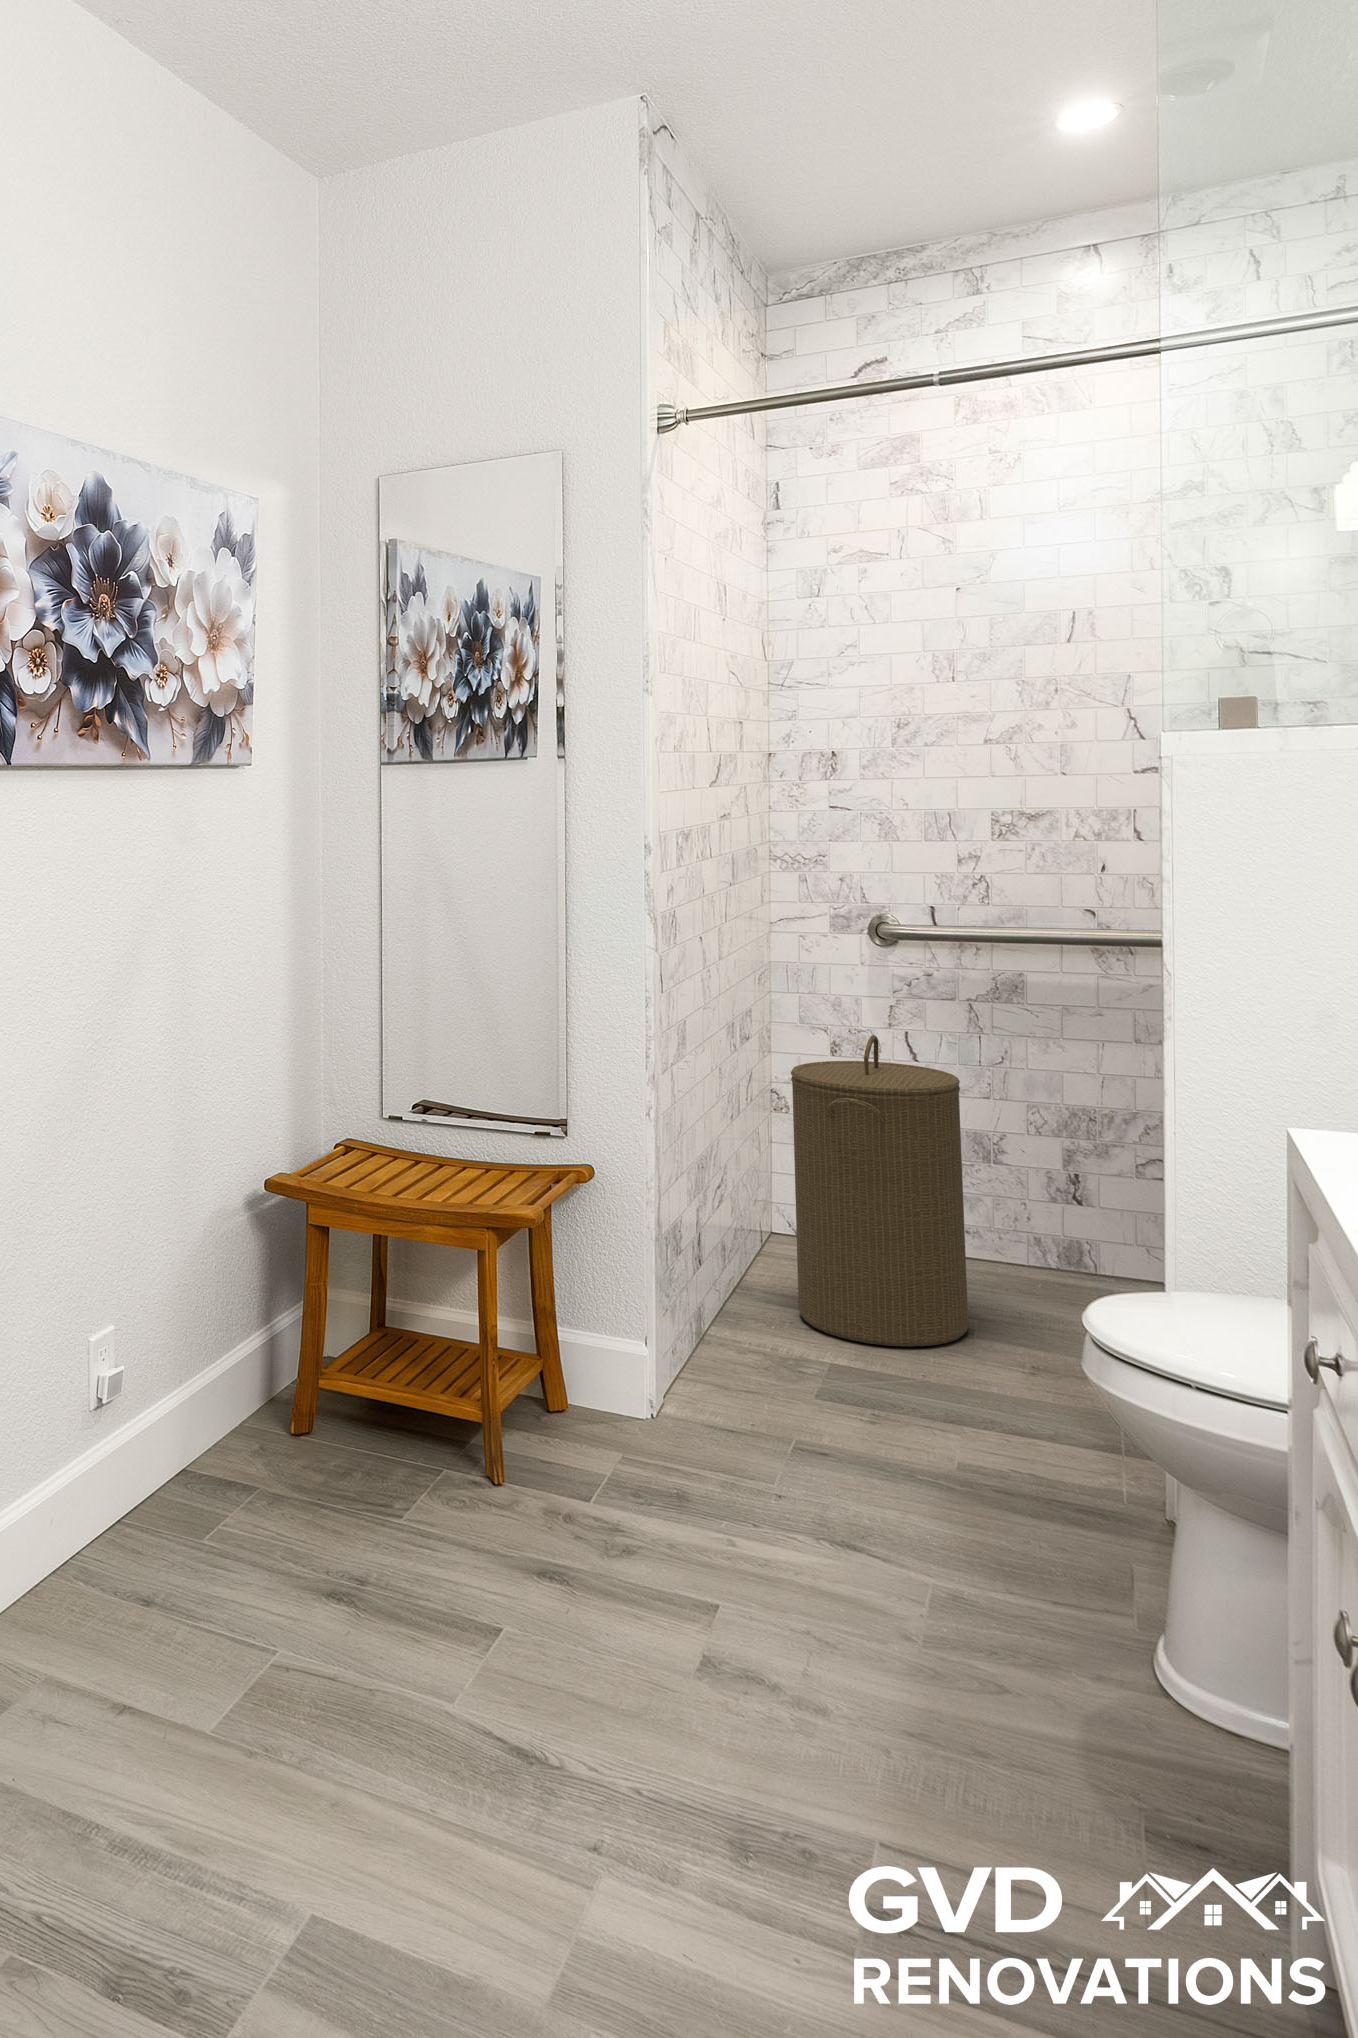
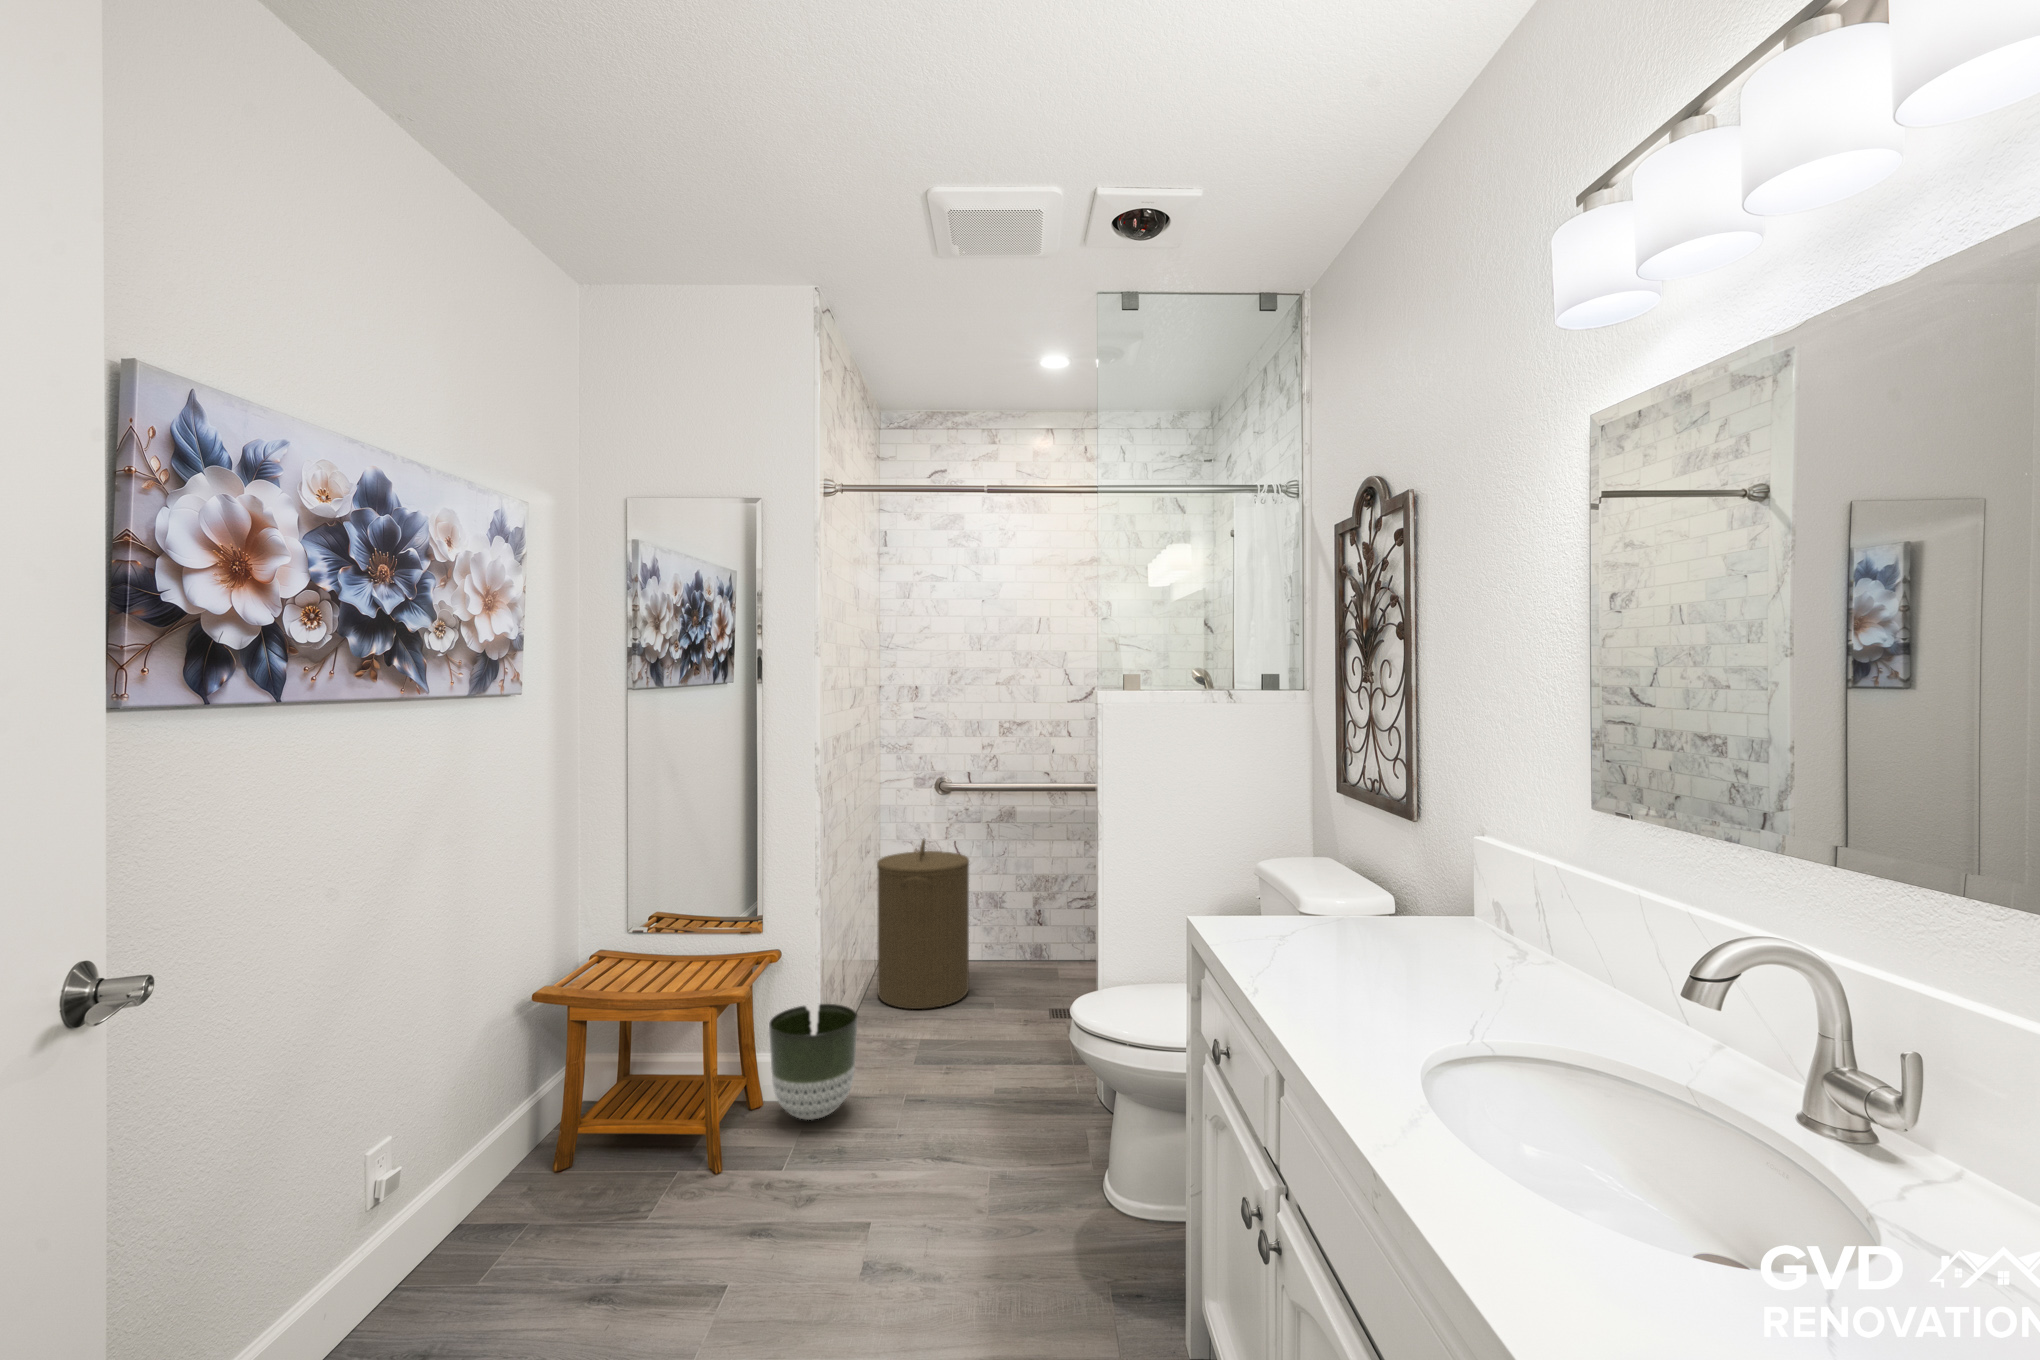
planter: none [580,1272,717,1457] -> present [769,1004,857,1120]

